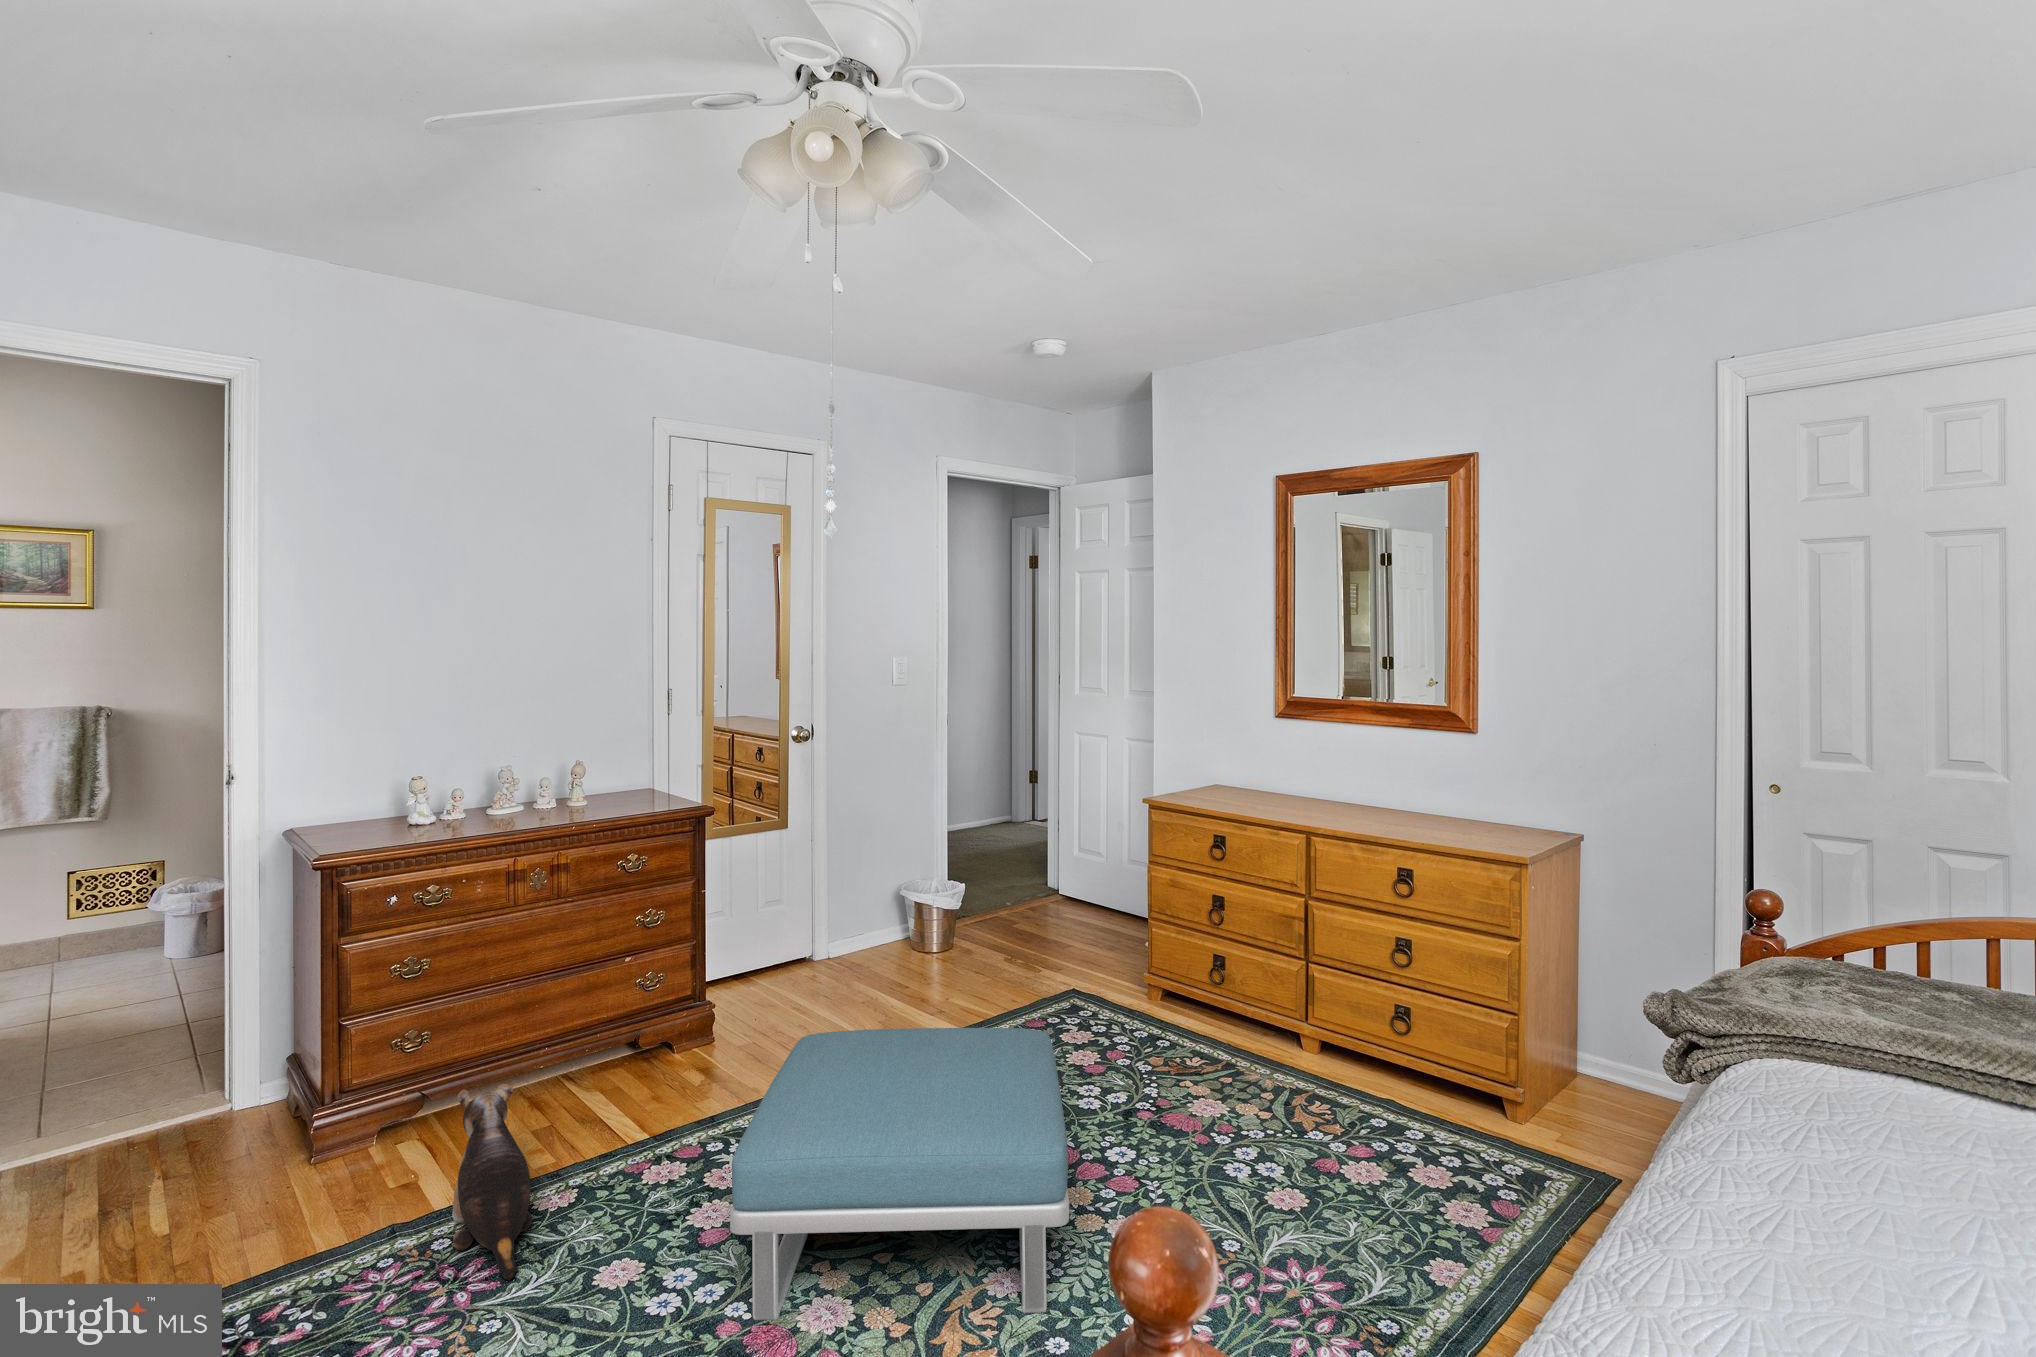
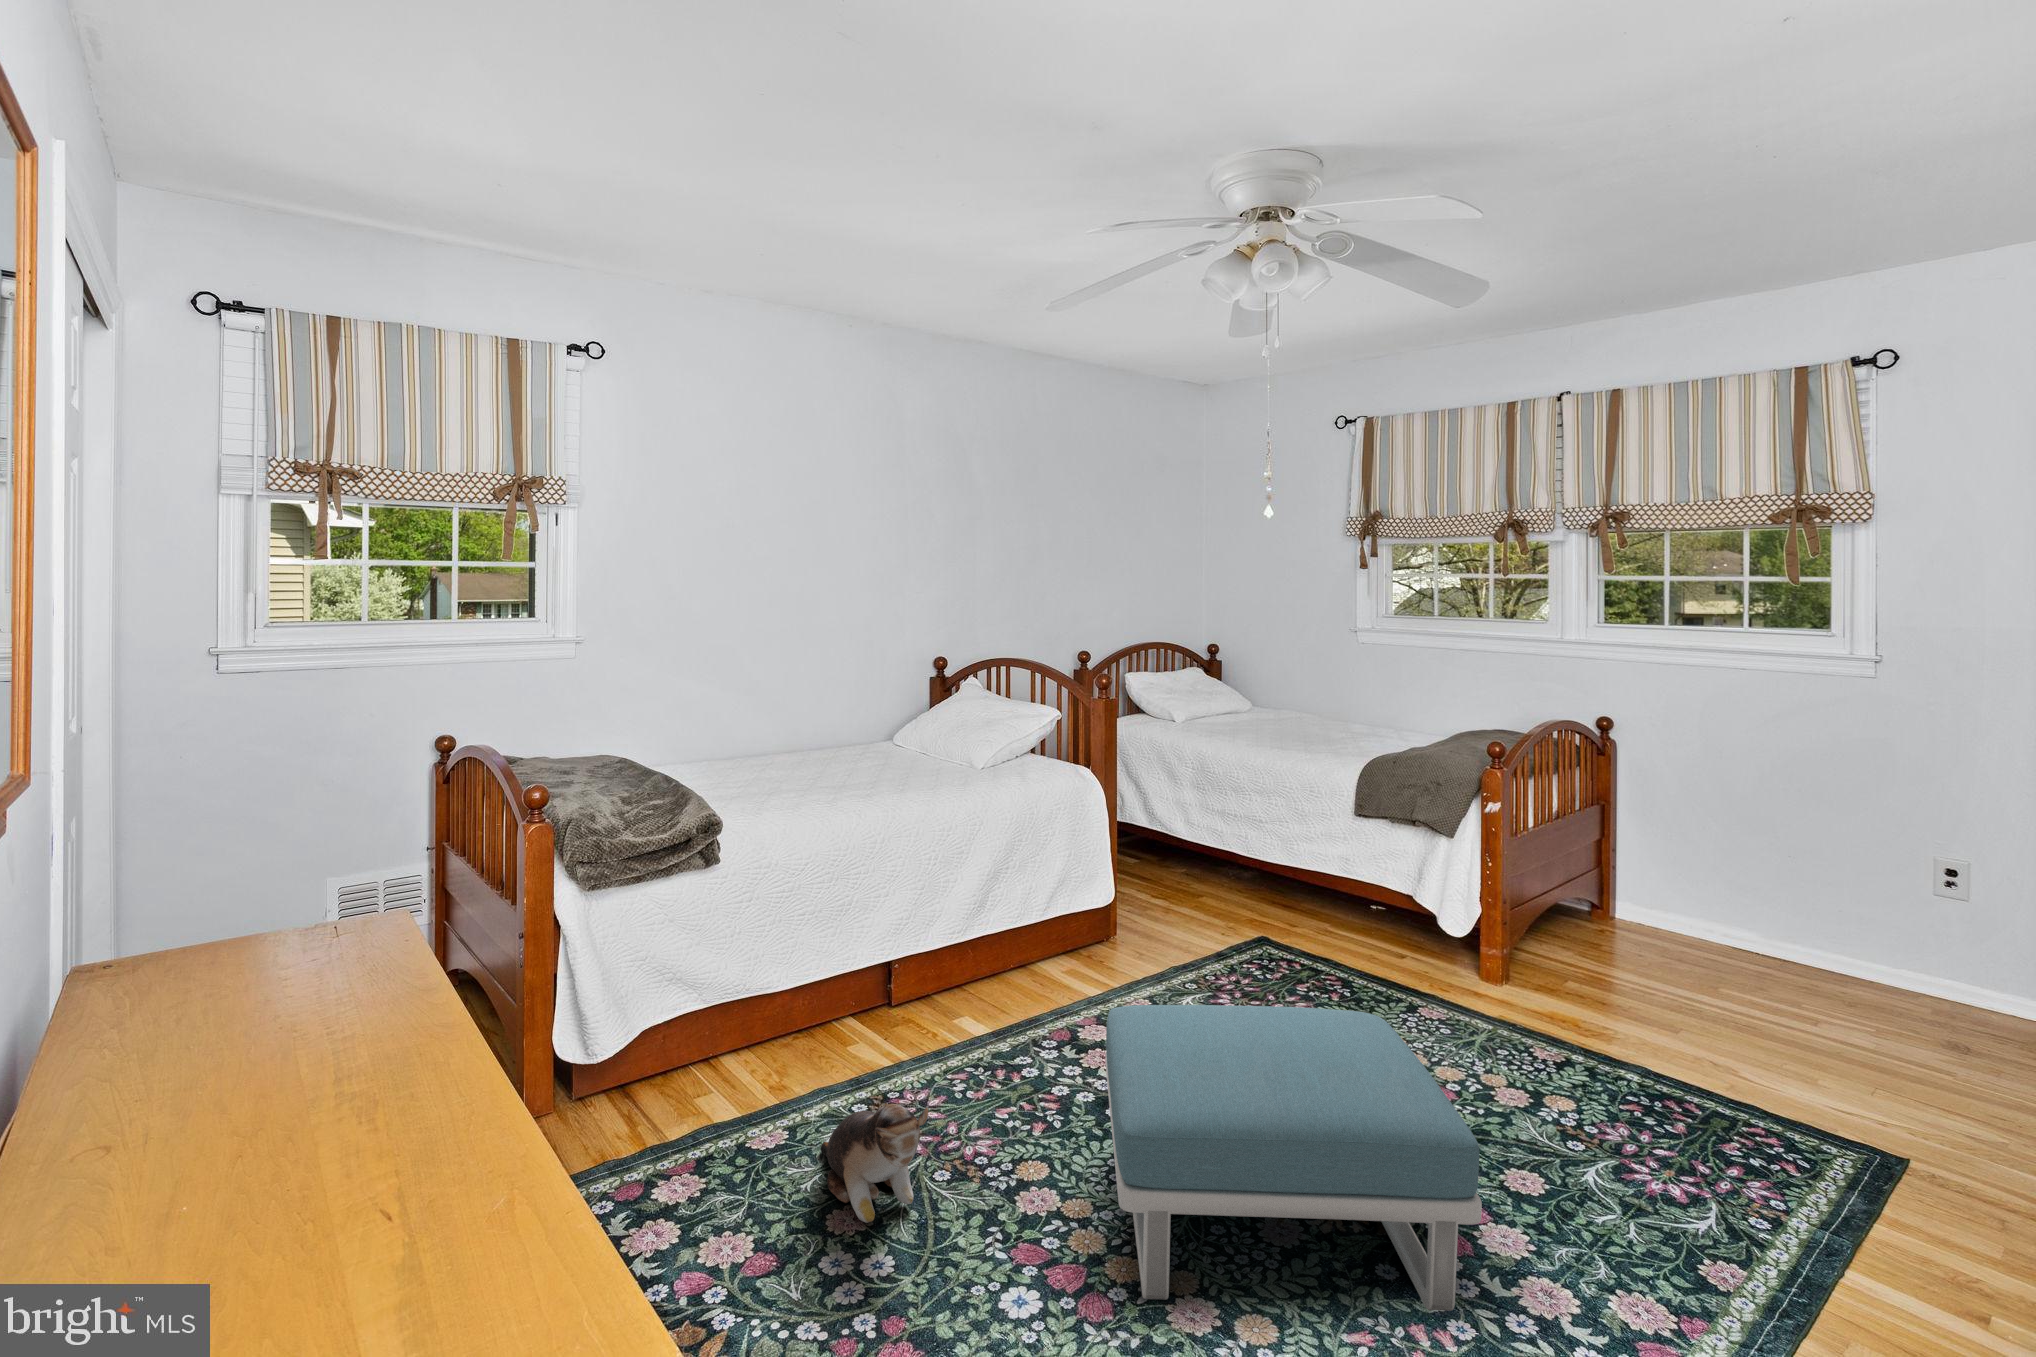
plush toy: present [452,1084,532,1280] -> present [821,1103,928,1223]

